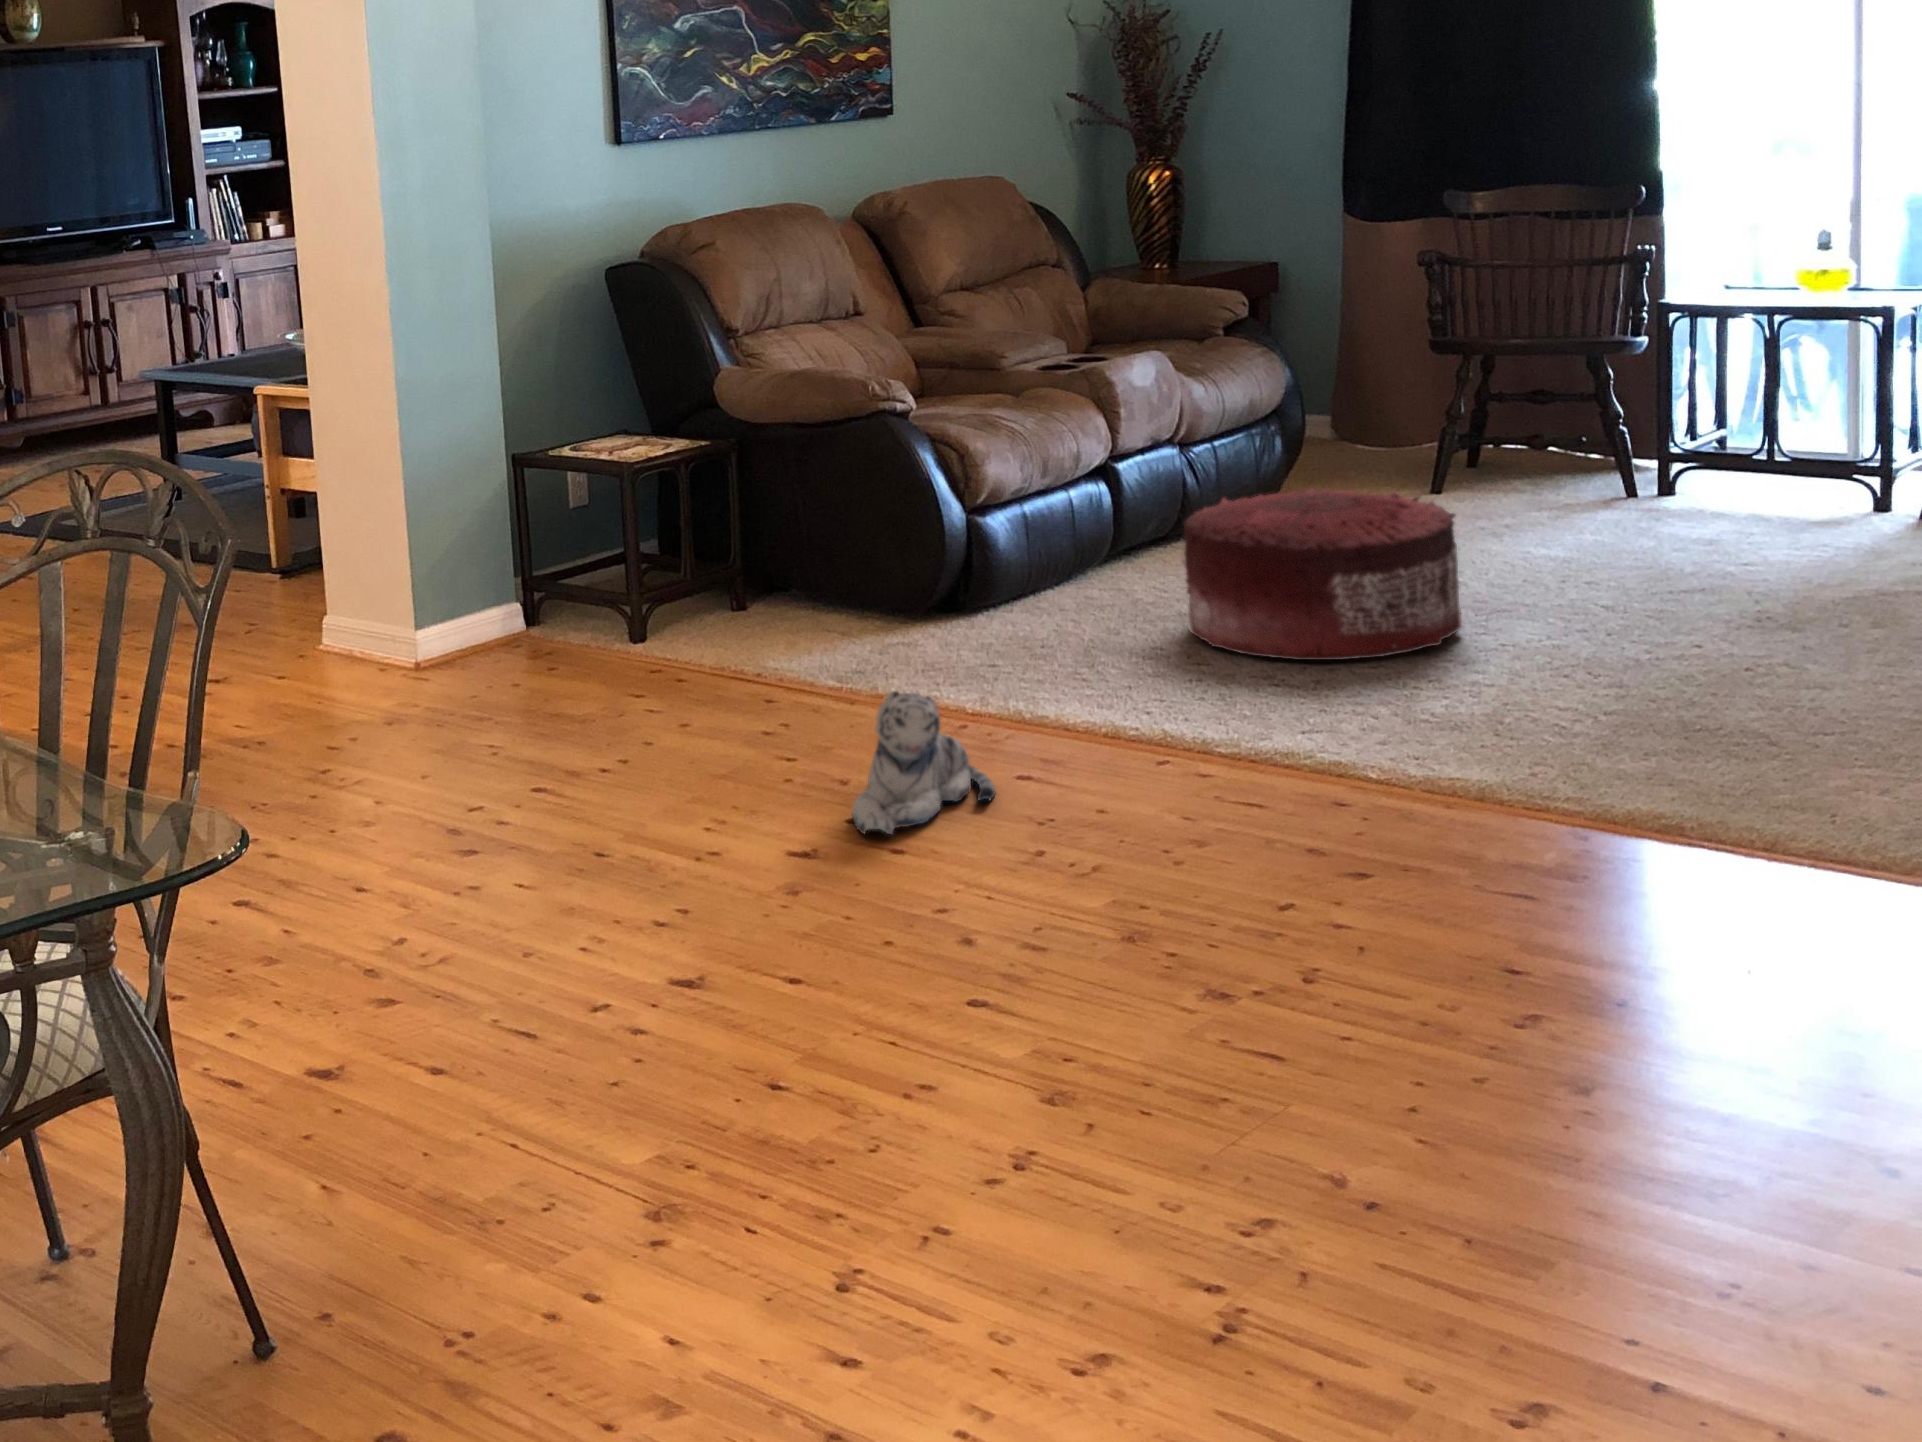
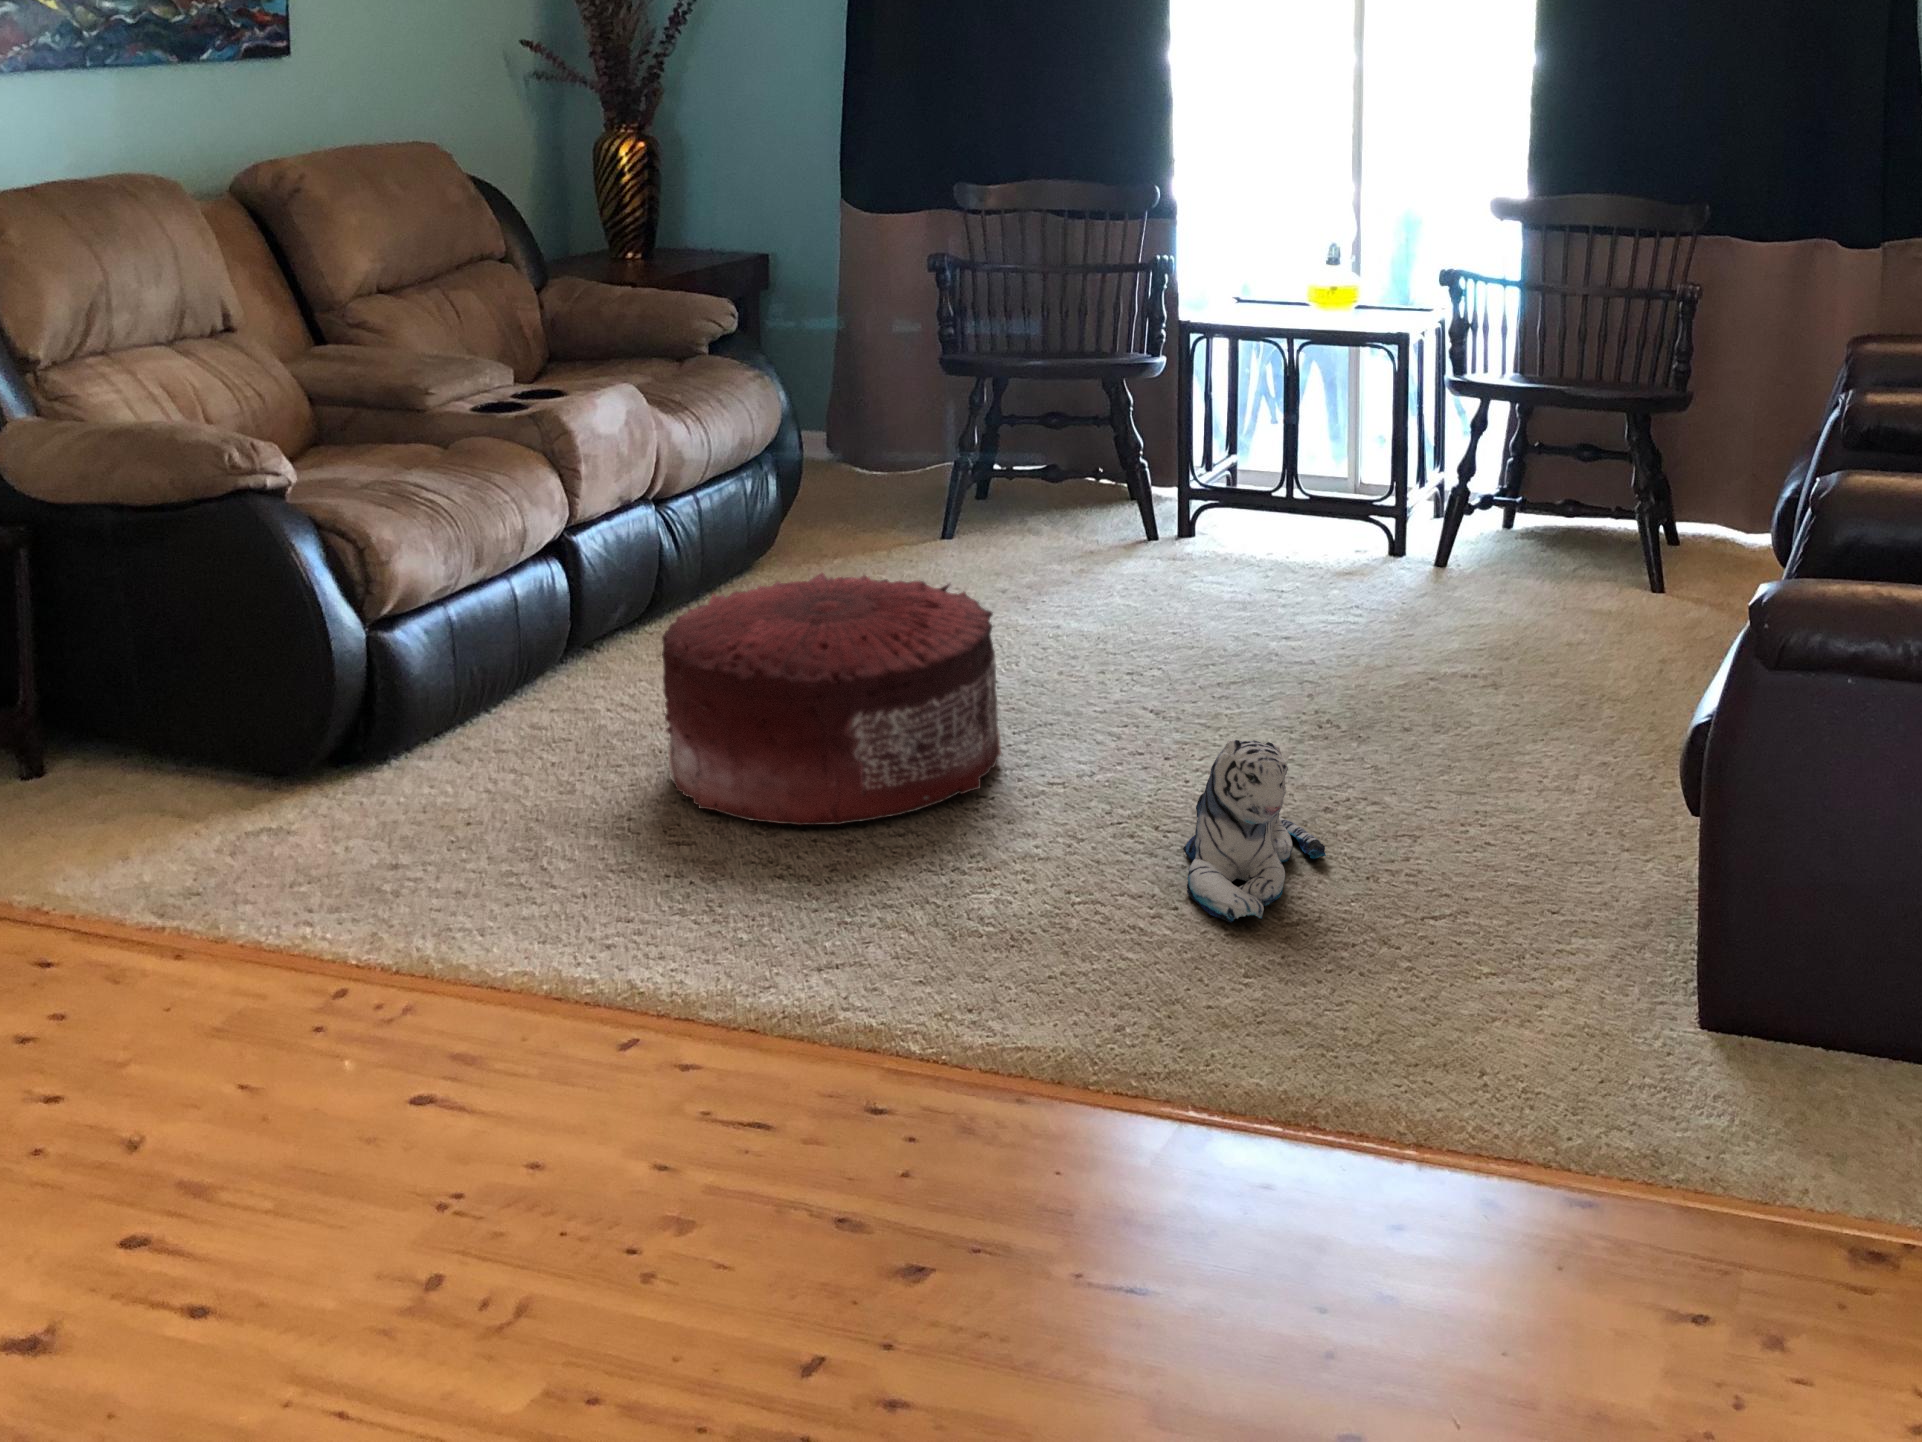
plush toy: present [852,691,995,834] -> present [1183,740,1326,922]

